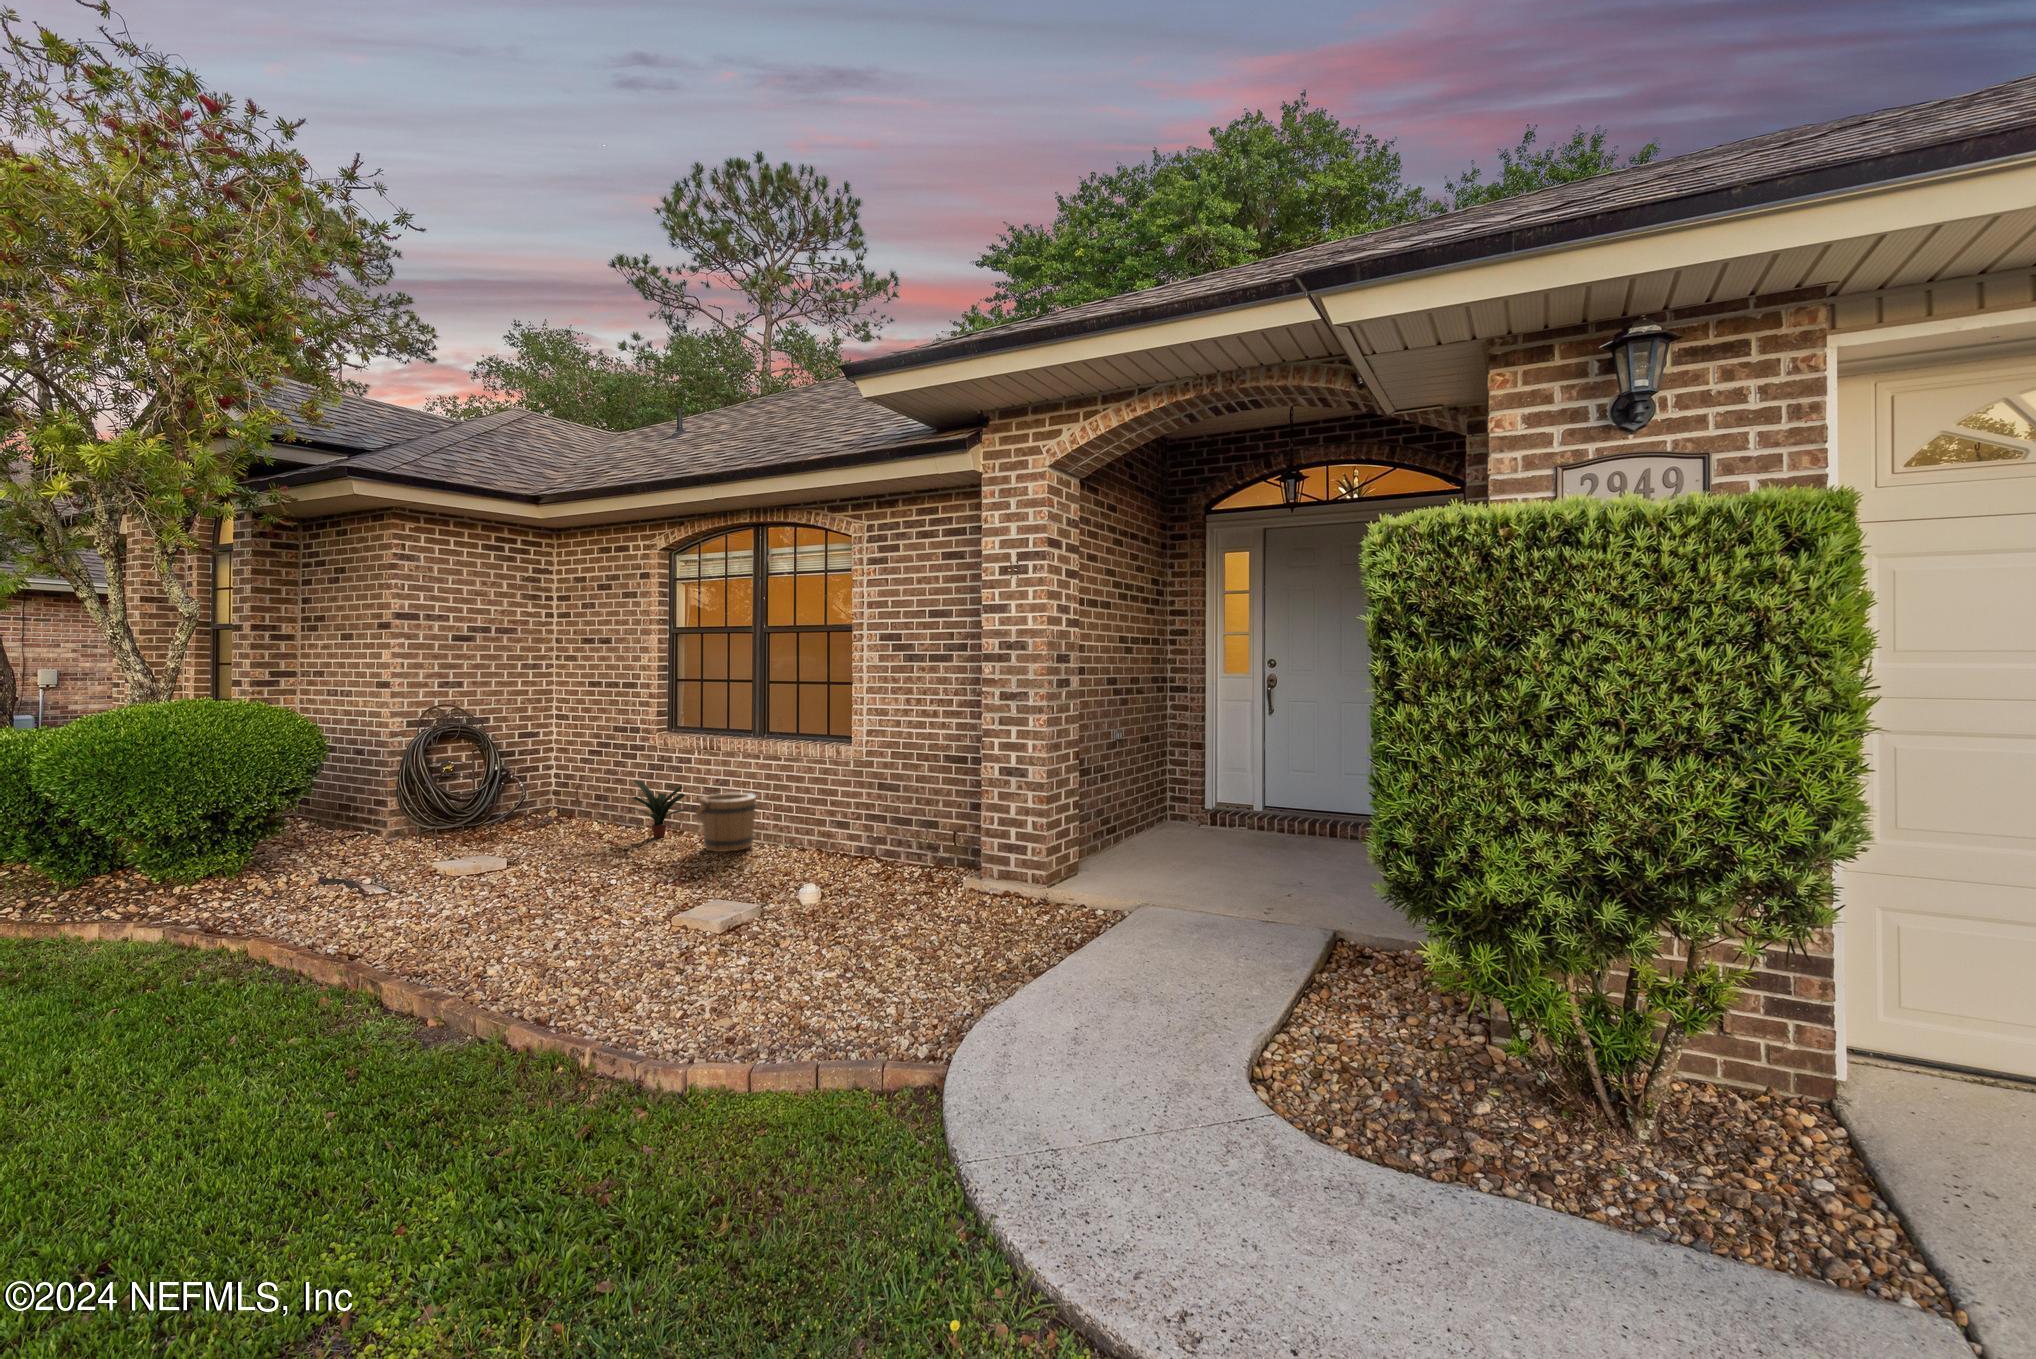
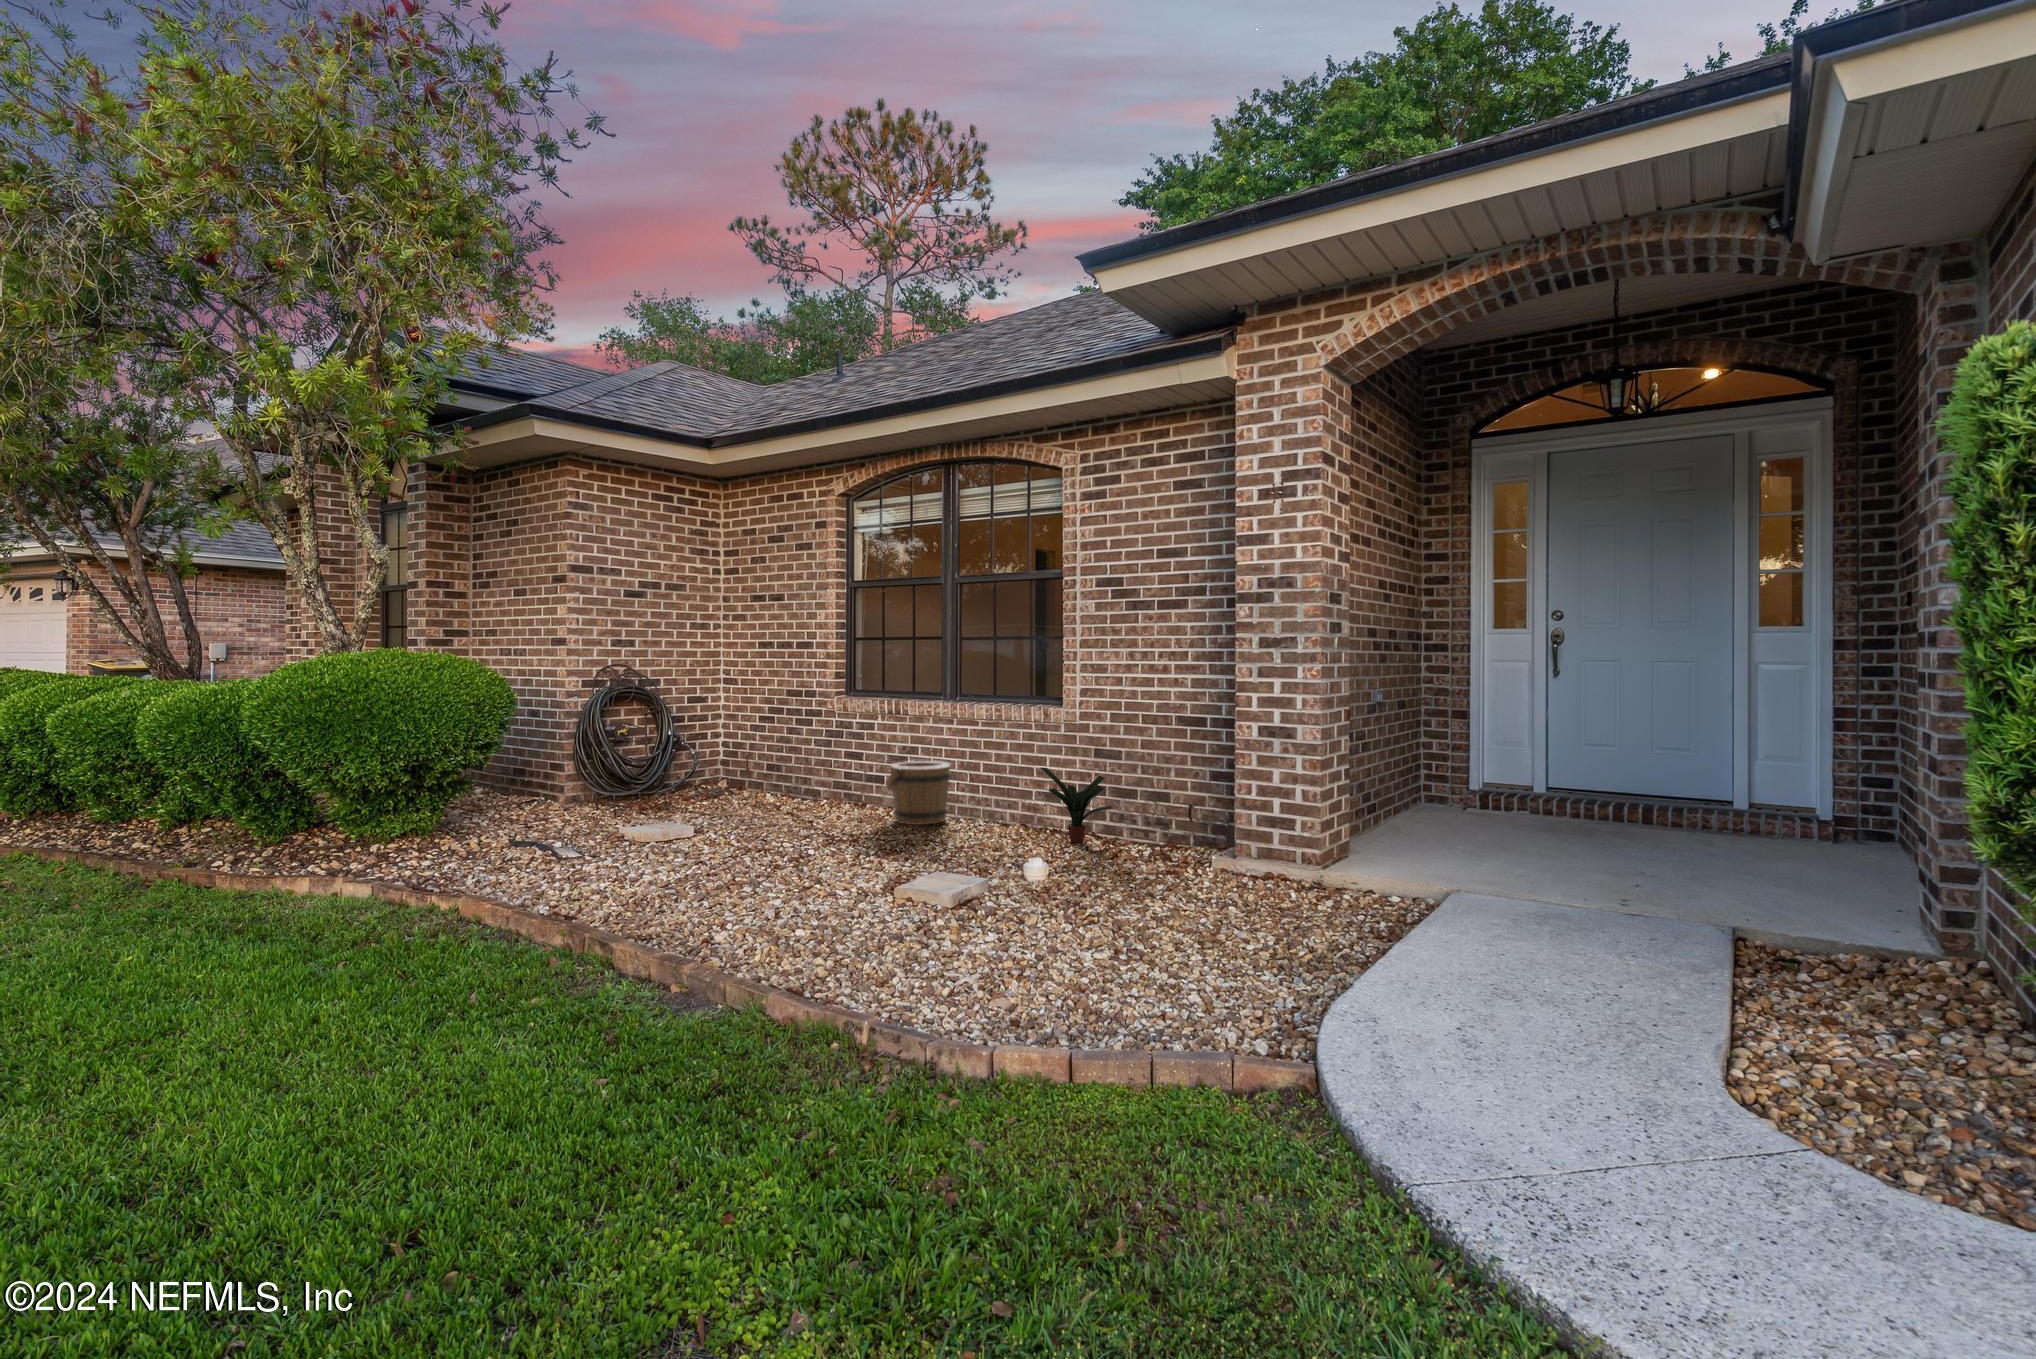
potted plant: present [632,780,686,838] -> present [1041,768,1112,843]

